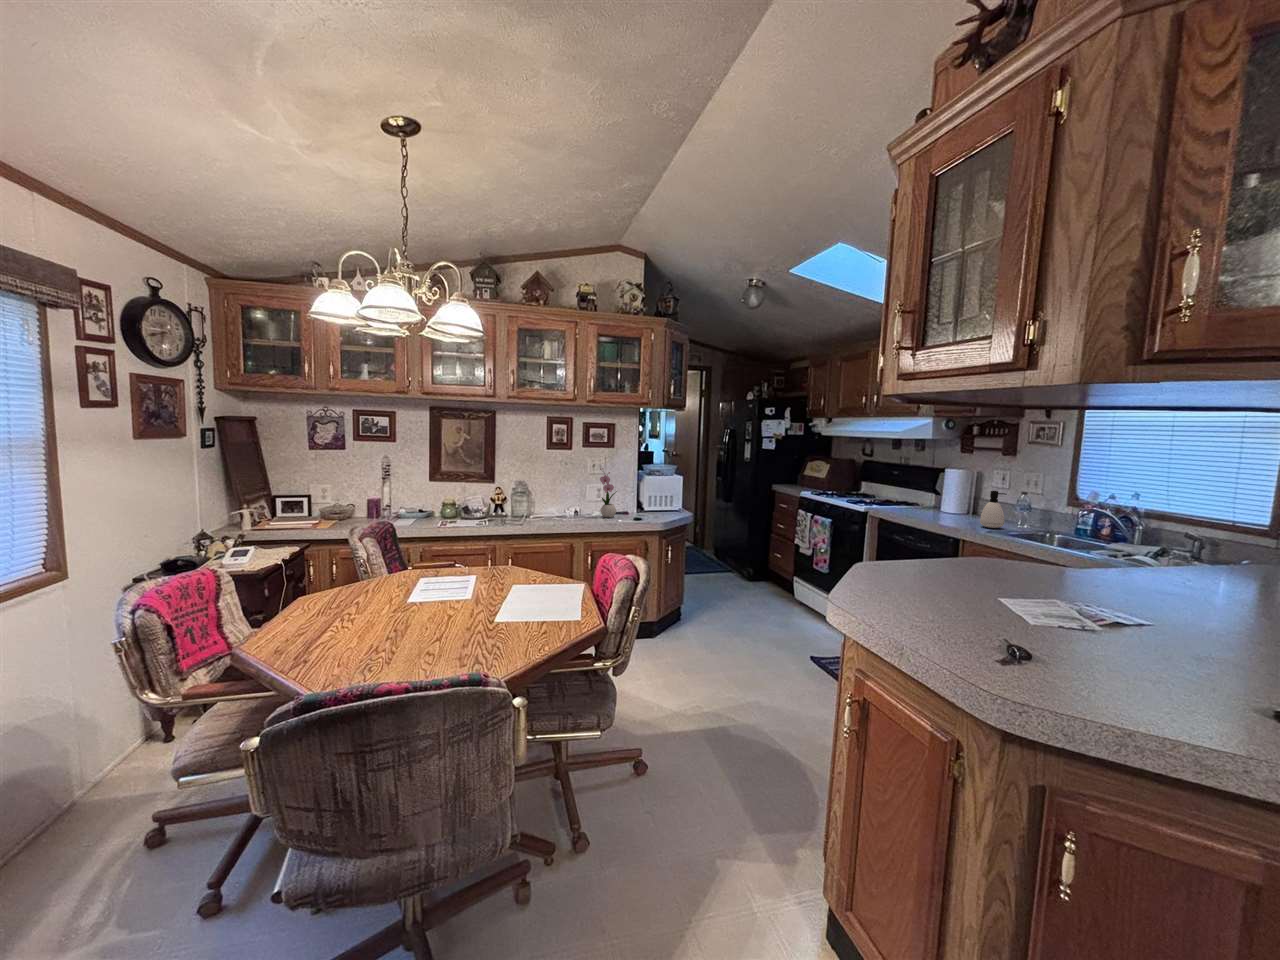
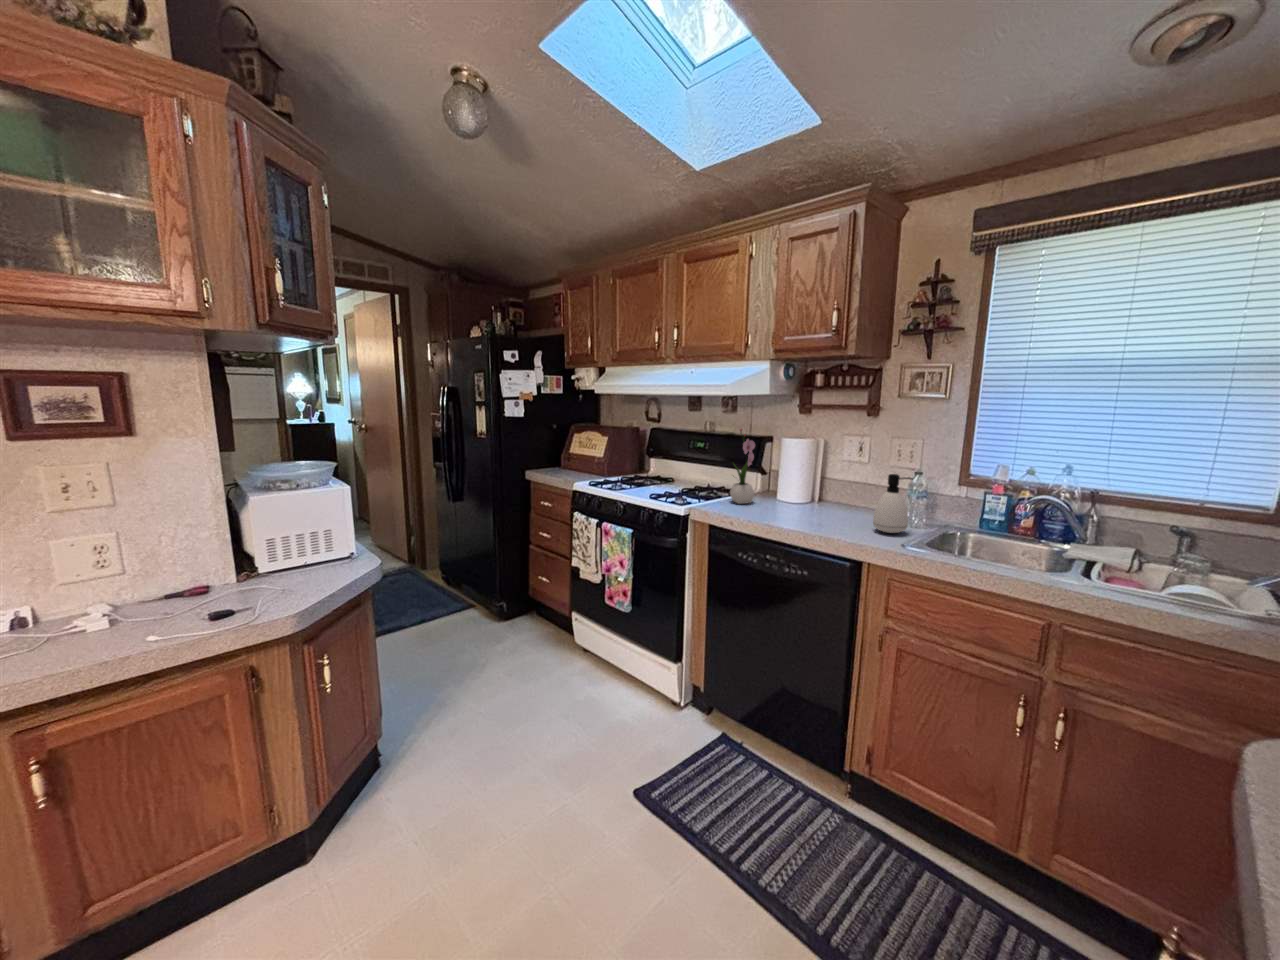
flower arrangement: present [600,468,617,517] -> present [730,429,755,504]

